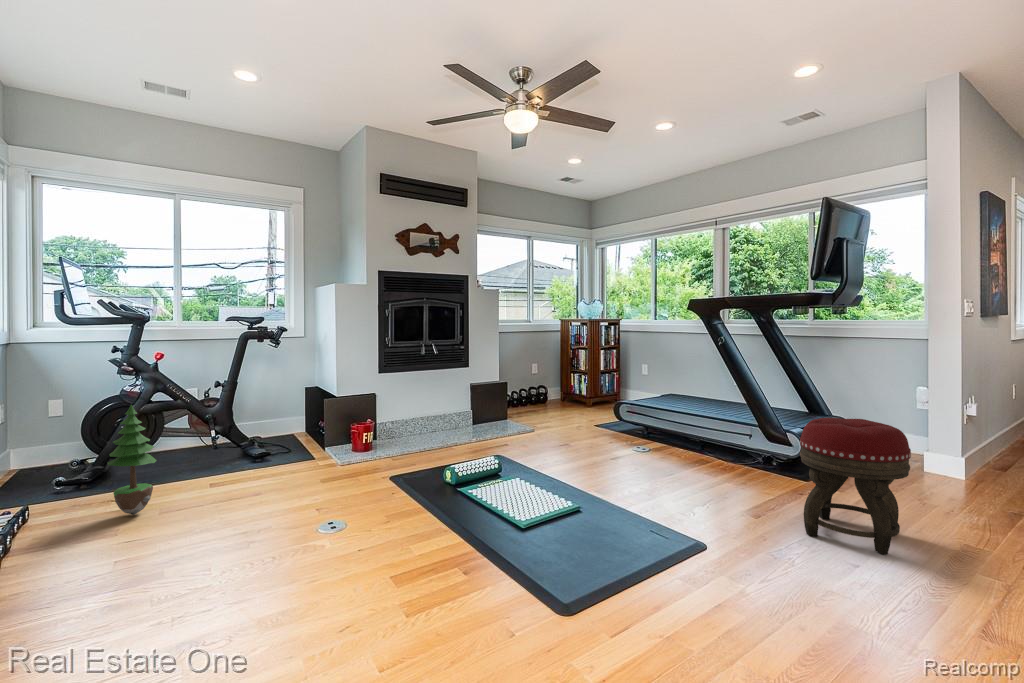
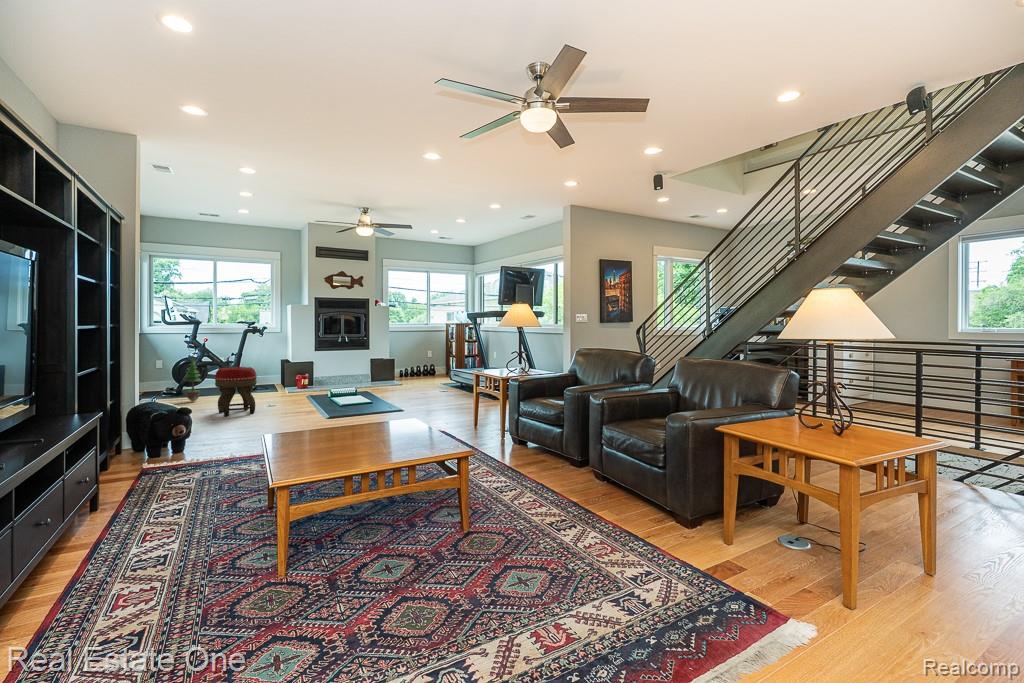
footstool: present [800,418,911,554] -> present [215,367,257,416]

